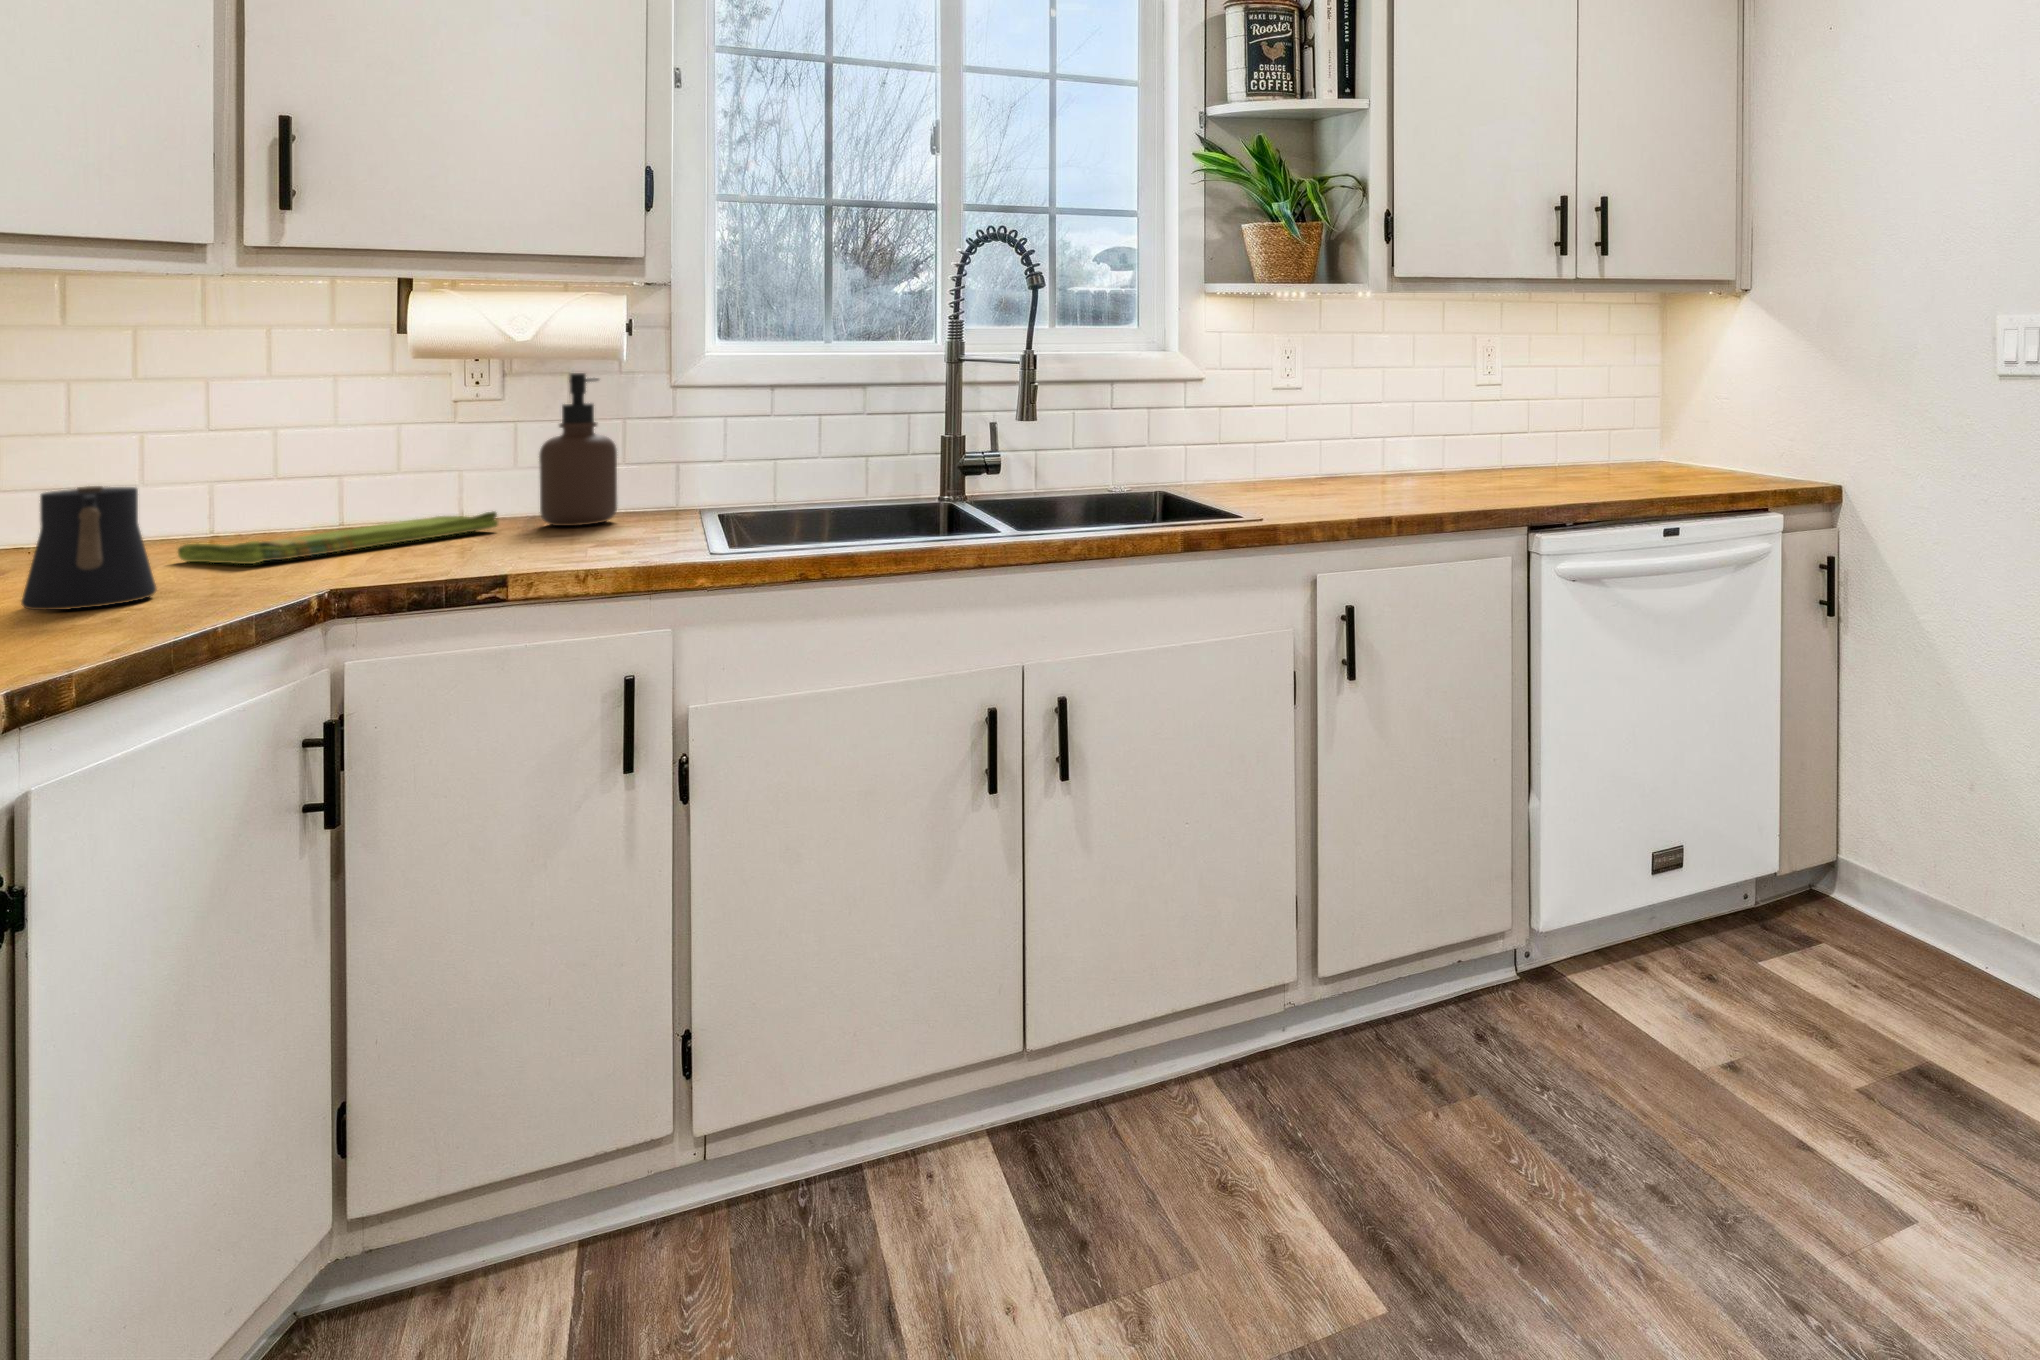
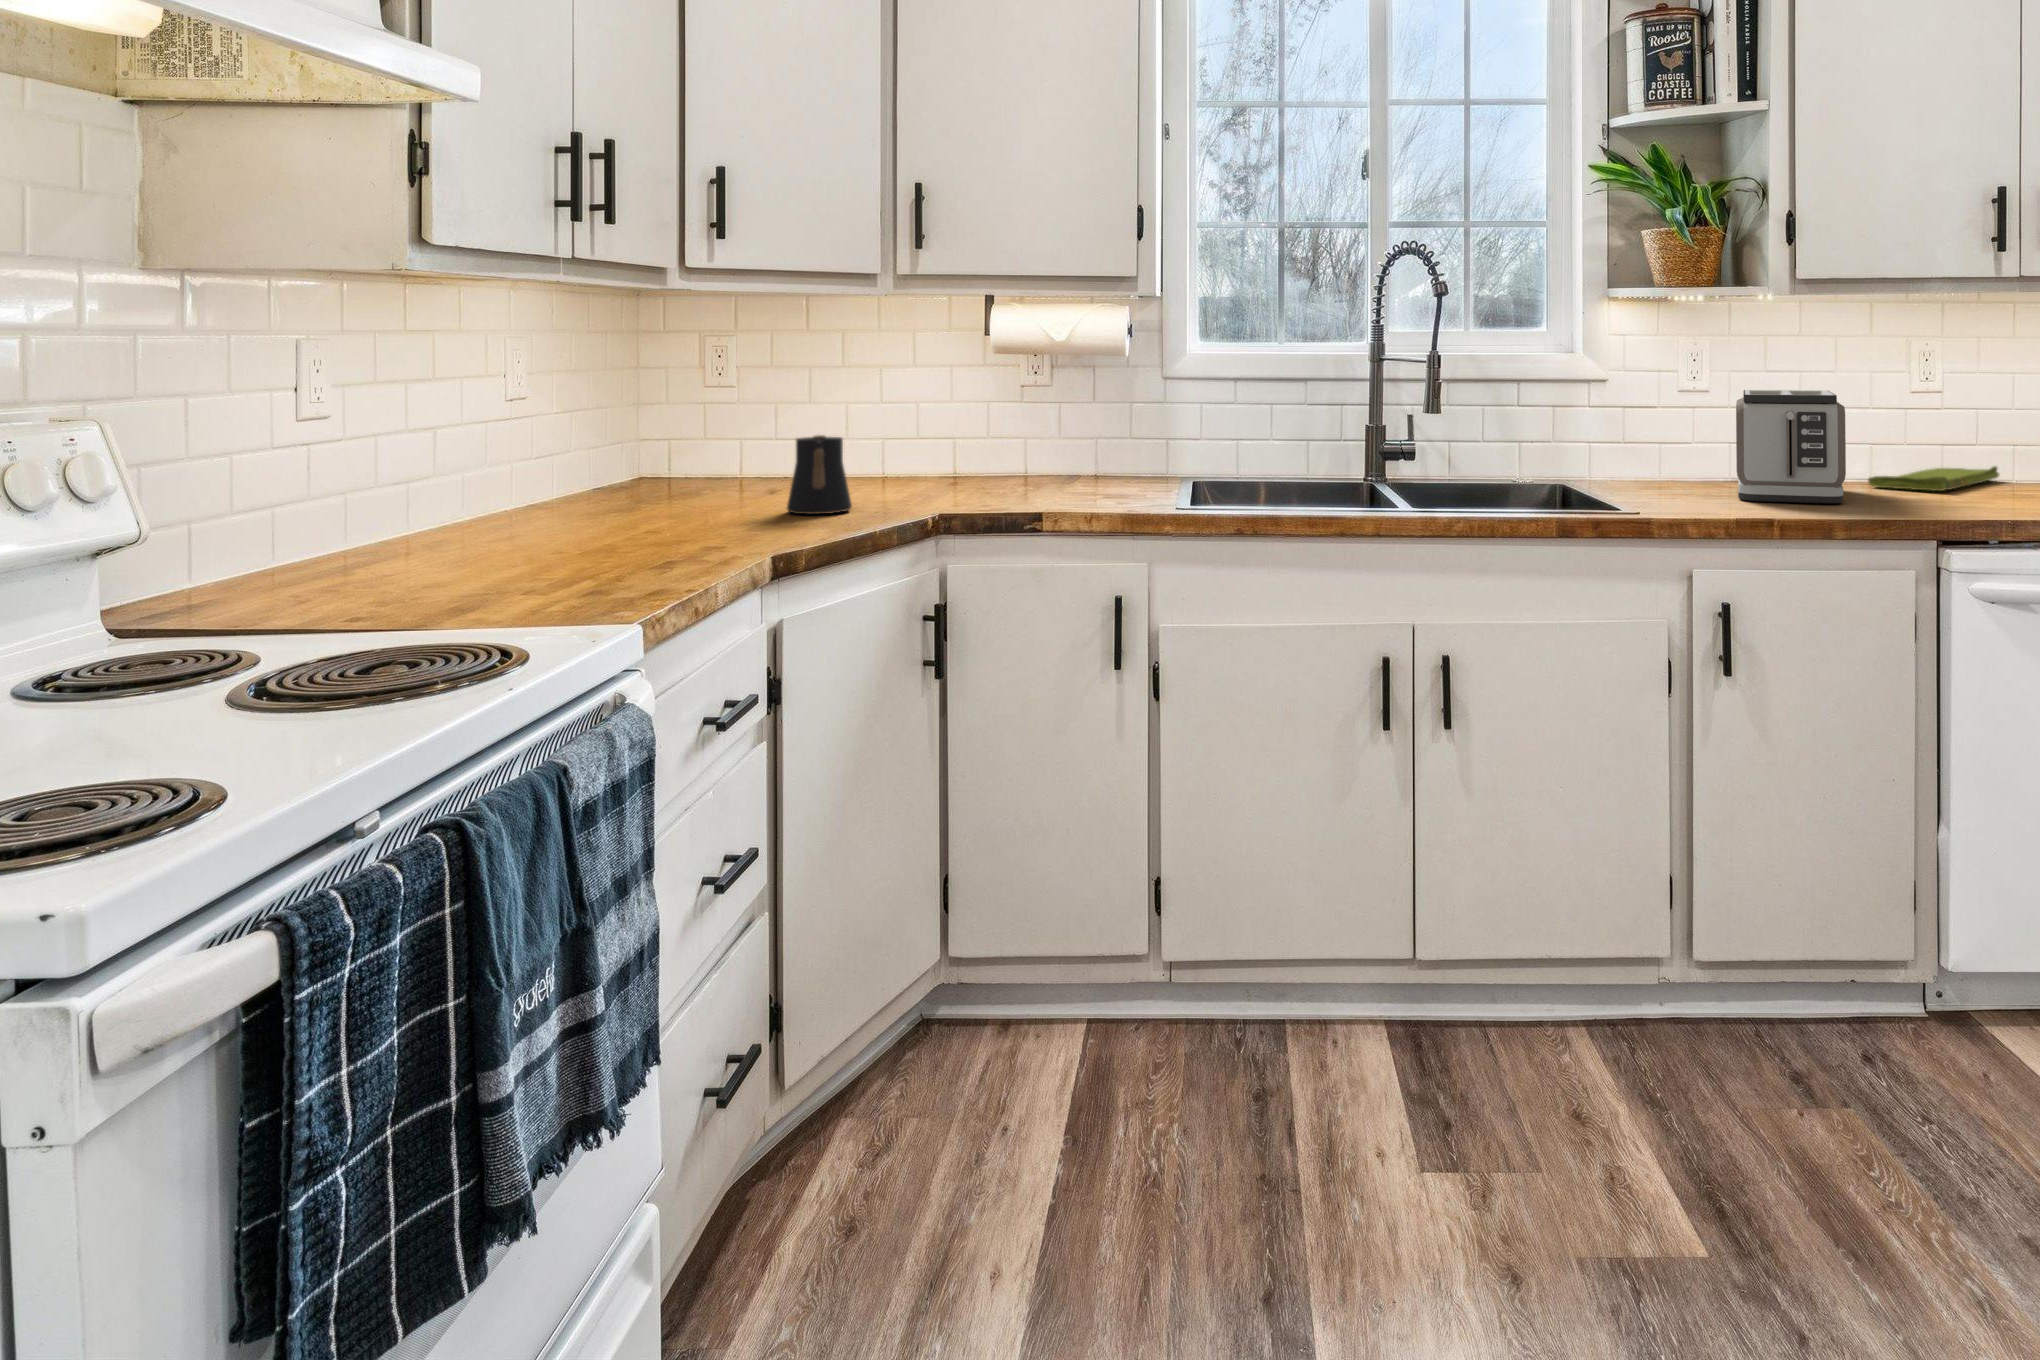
soap dispenser: present [539,373,617,526] -> none [1073,366,1124,483]
toaster: none [1334,386,1444,498] -> present [1736,390,1846,503]
dish towel: present [178,512,498,564] -> present [1868,466,1999,491]

